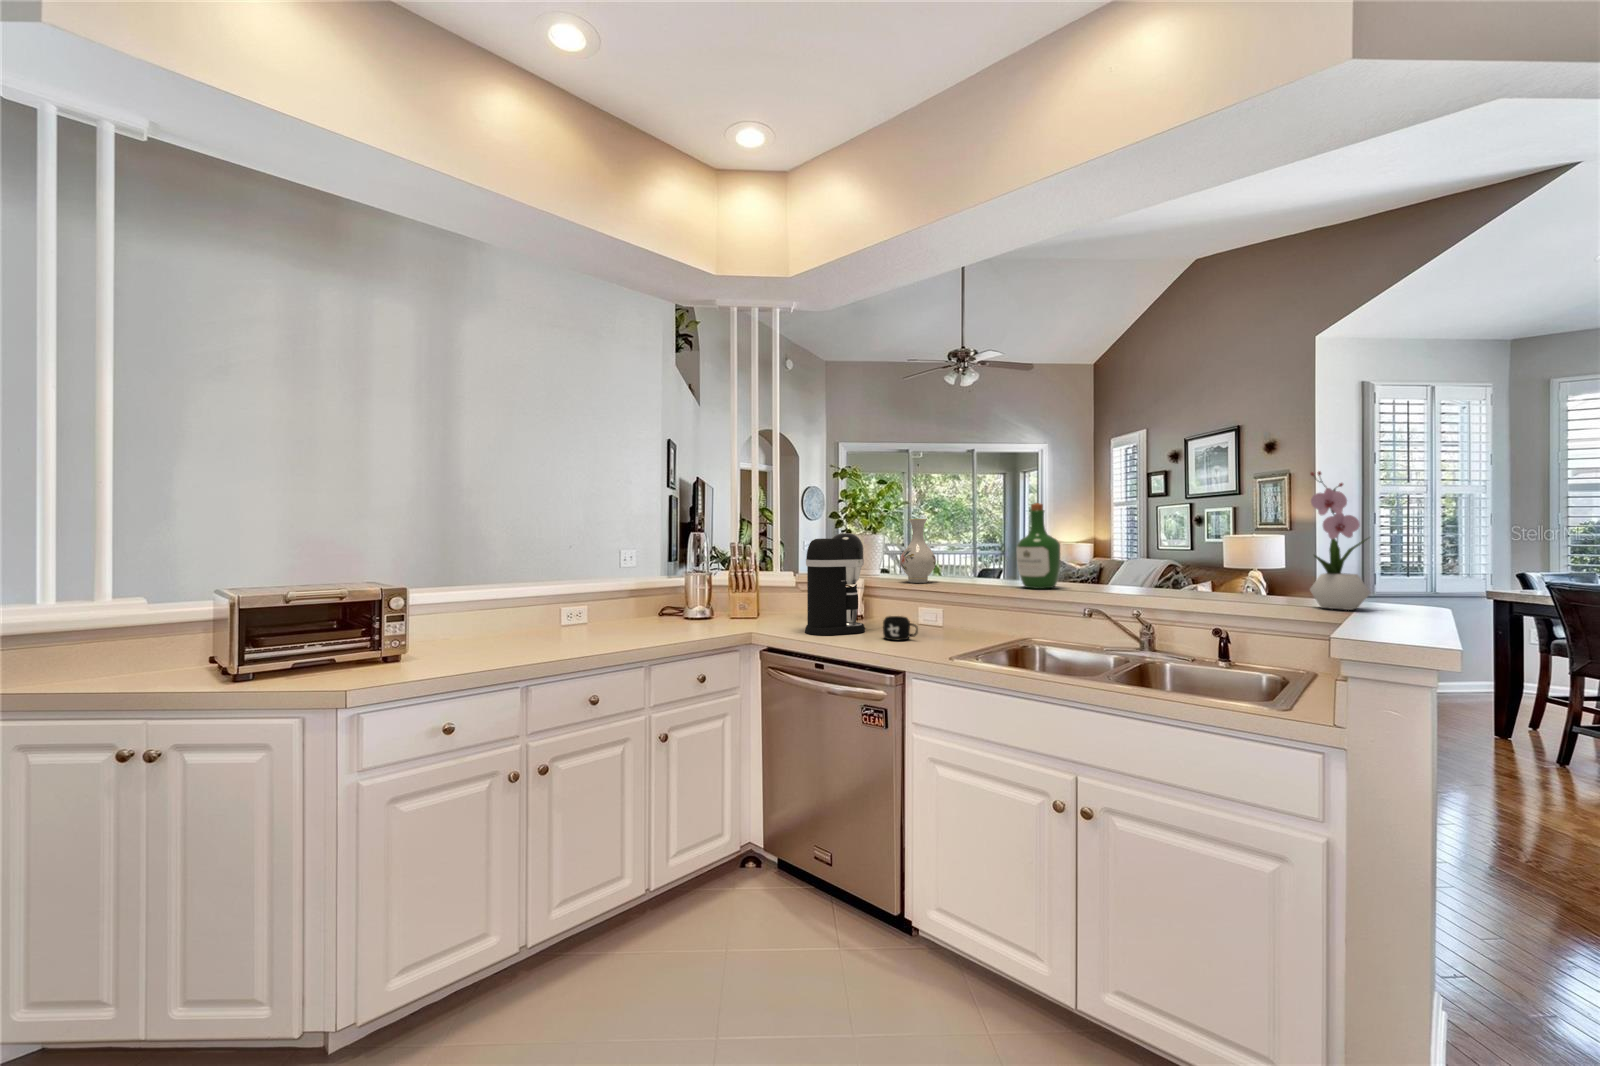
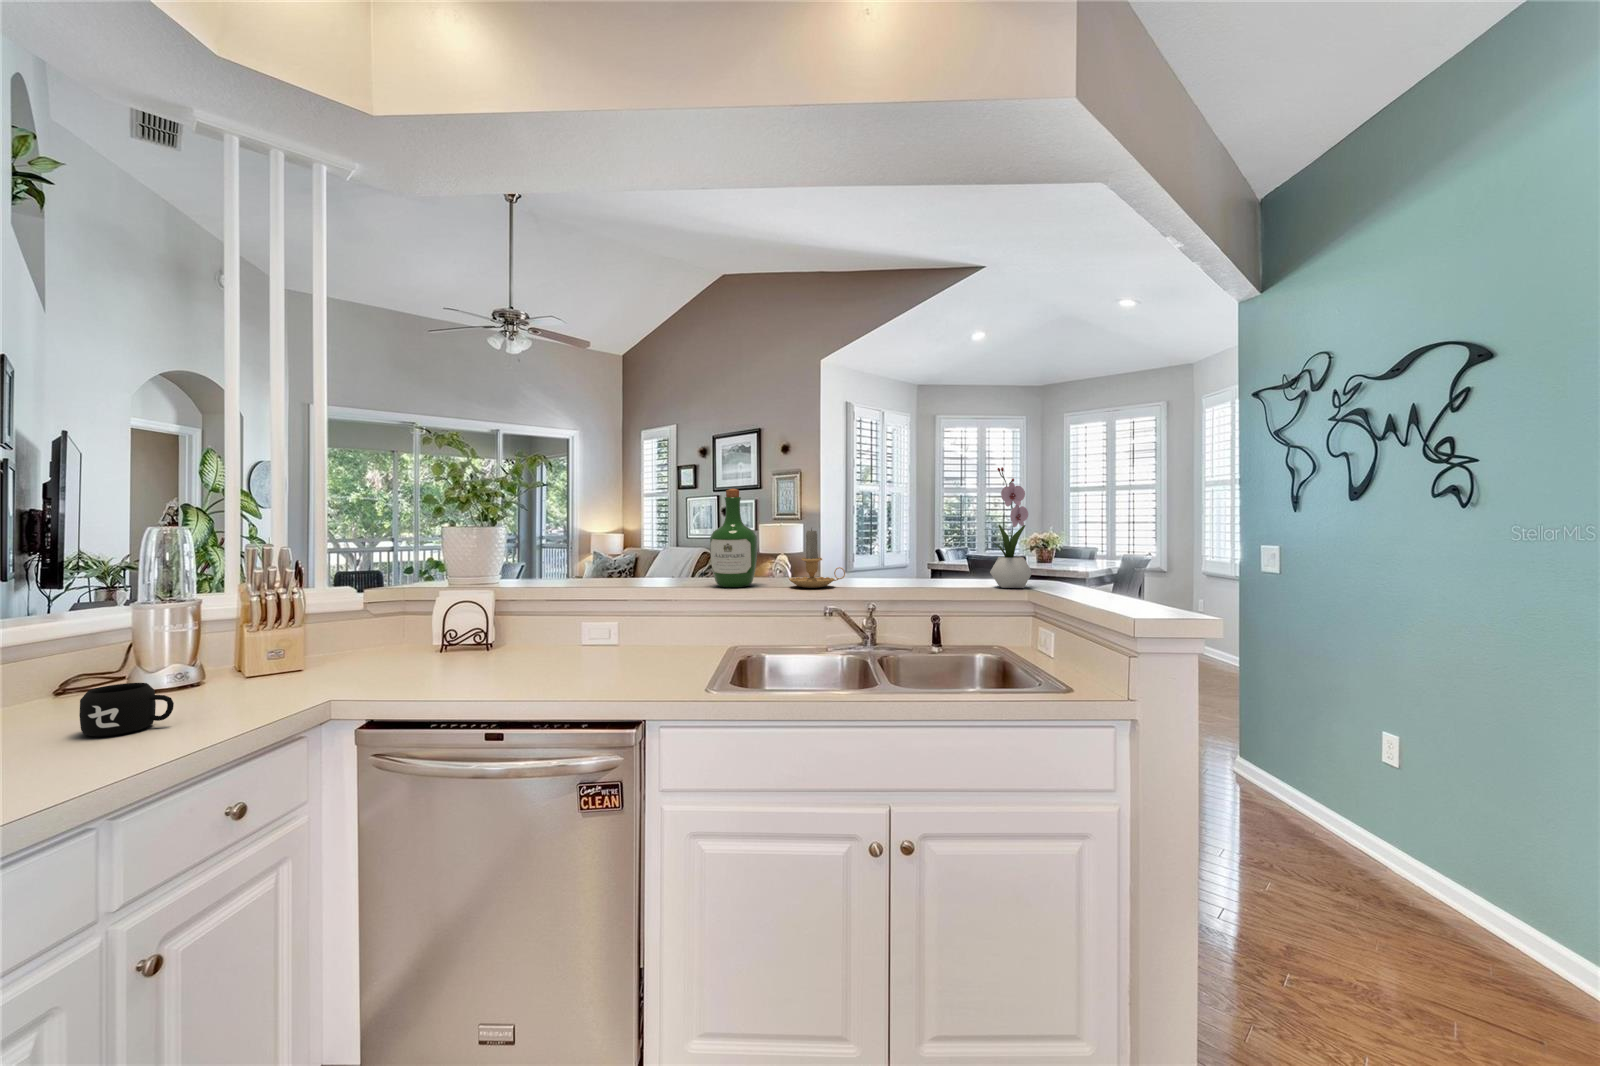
vase: present [900,519,936,583] -> none [550,505,600,590]
coffee maker: present [805,533,865,635] -> none [439,525,533,685]
candle: none [1082,537,1137,594] -> present [789,530,845,588]
mug: present [883,616,918,641] -> present [79,683,174,737]

